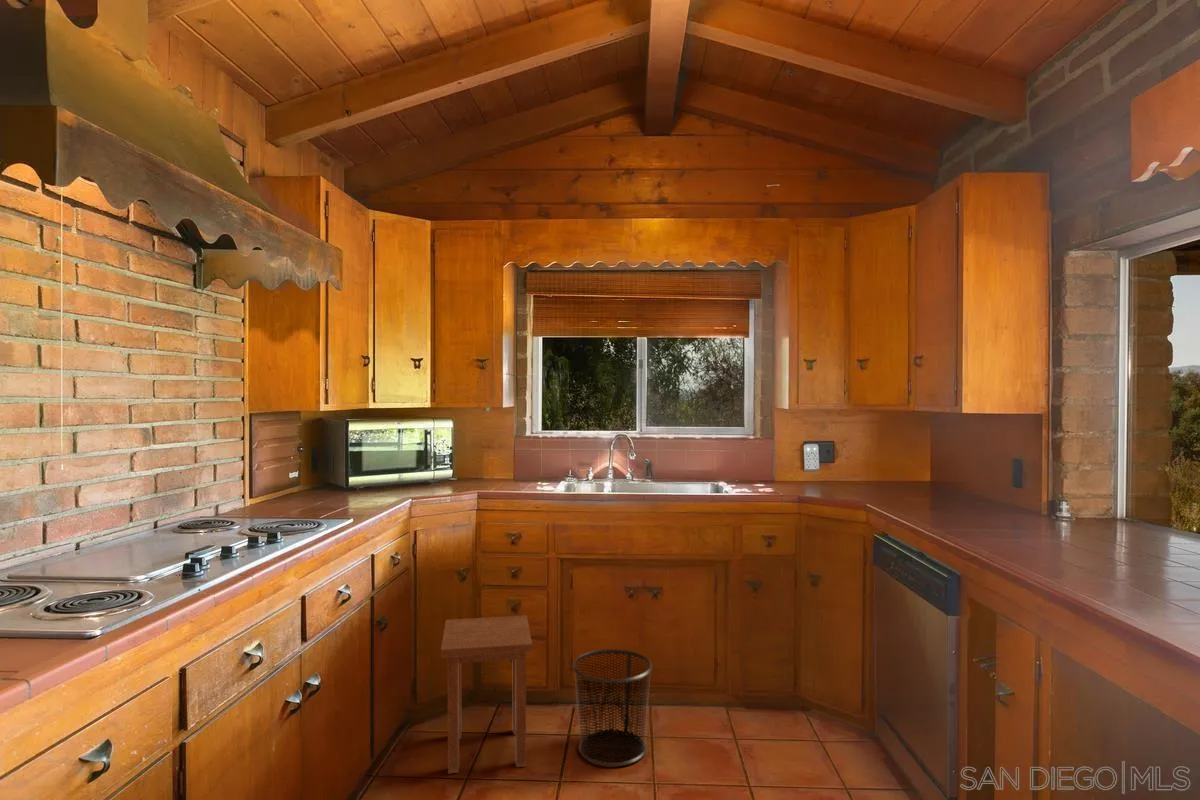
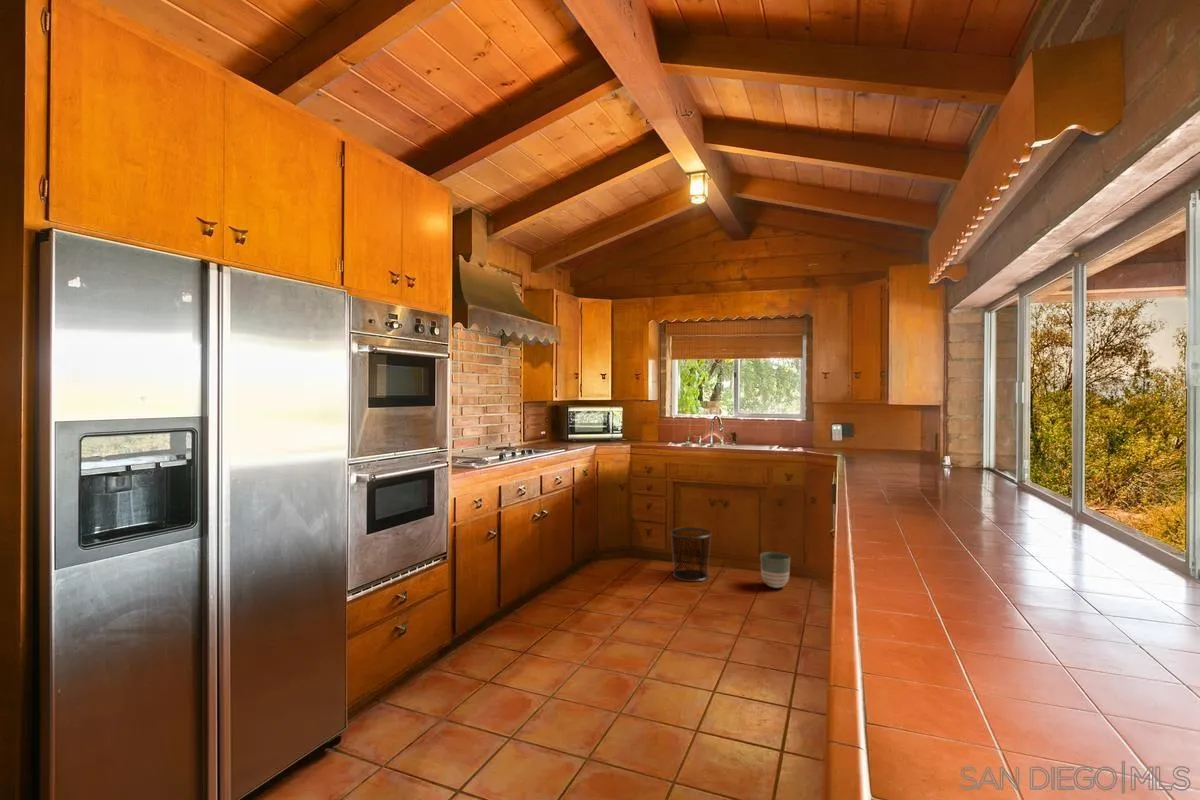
stool: present [441,616,532,773] -> none [604,506,652,576]
planter: none [744,685,799,757] -> present [760,552,790,588]

